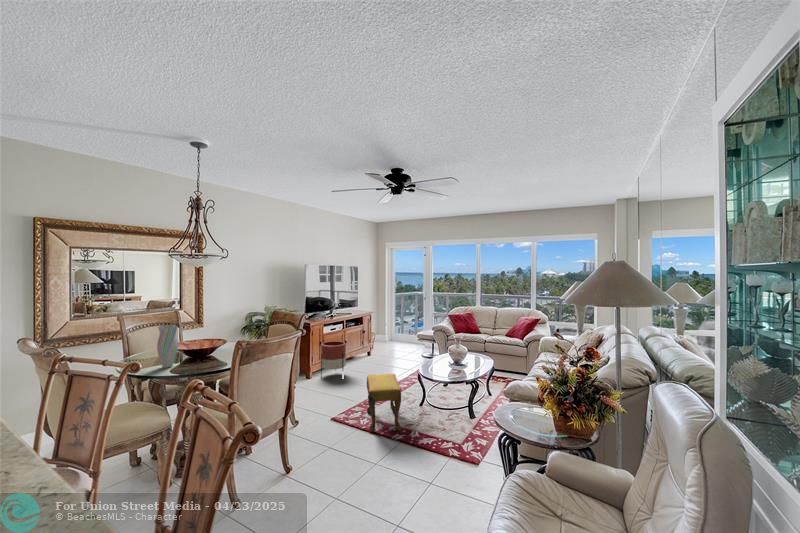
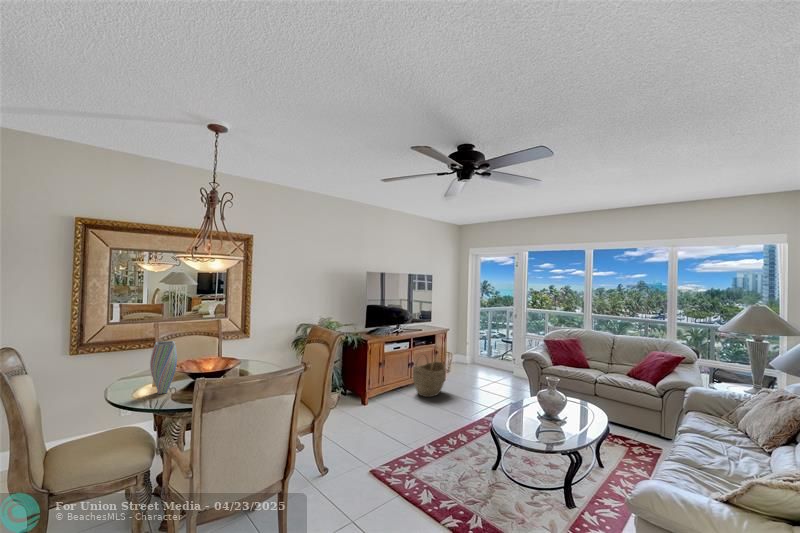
woven basket: none [347,333,374,369] -> present [413,361,445,397]
planter: present [321,341,346,378] -> none [378,362,408,409]
footstool: present [367,374,401,433] -> none [413,420,460,512]

